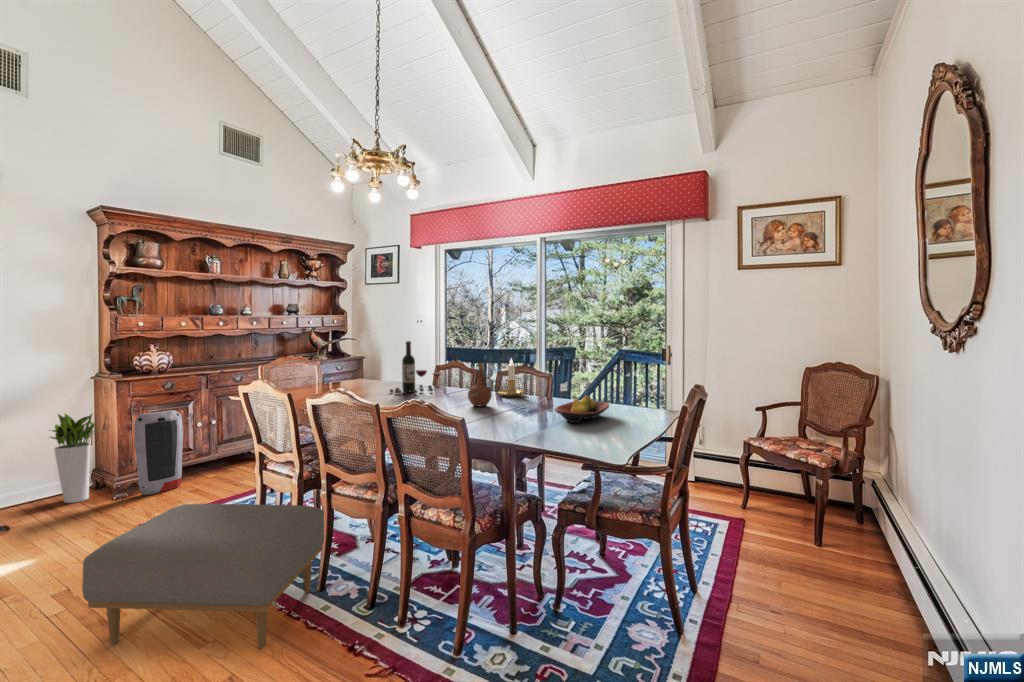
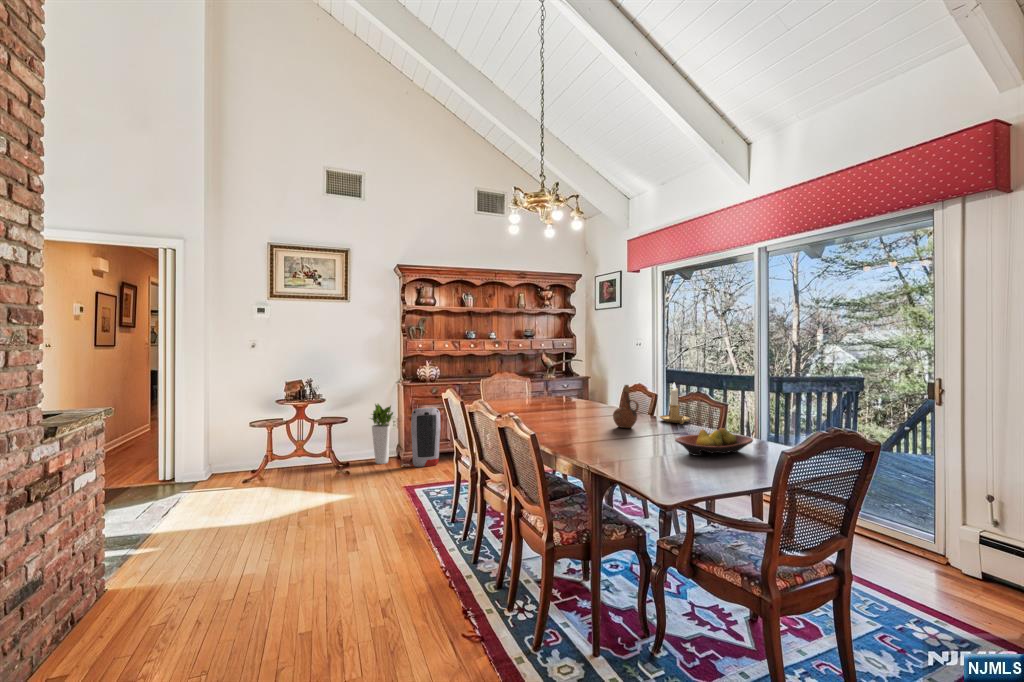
wine bottle: present [390,341,441,394] -> none [564,362,615,410]
ottoman: present [82,504,326,648] -> none [331,474,480,590]

